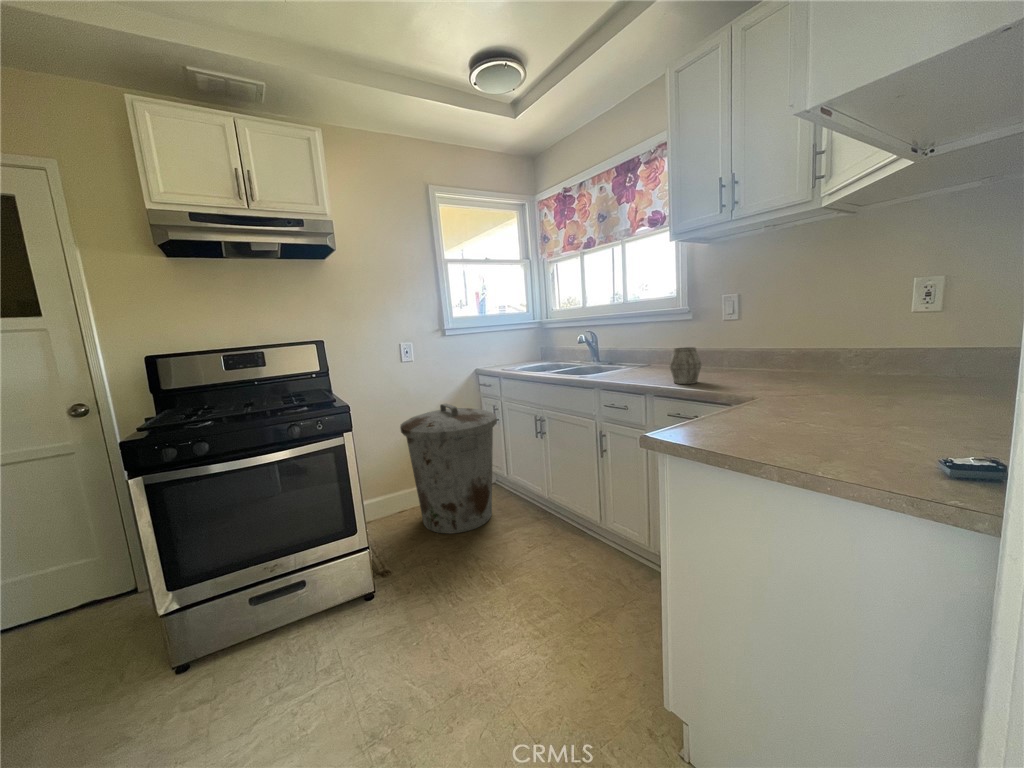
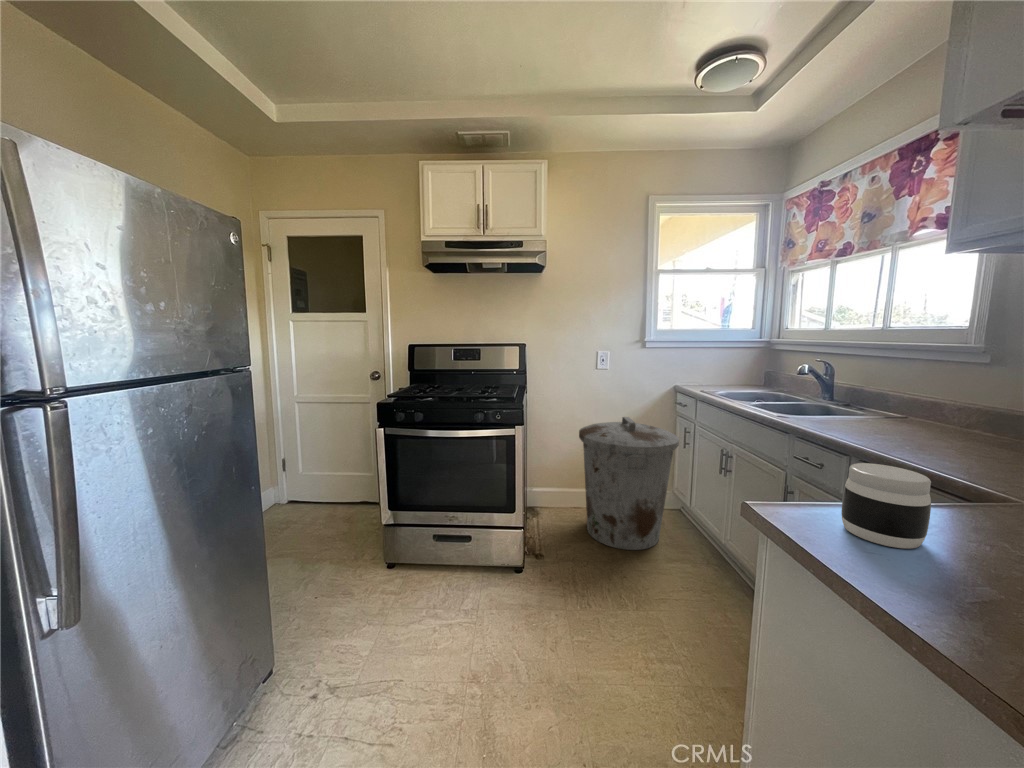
mug: present [669,347,701,384] -> none [904,404,962,458]
jar: none [703,383,758,440] -> present [841,463,931,549]

